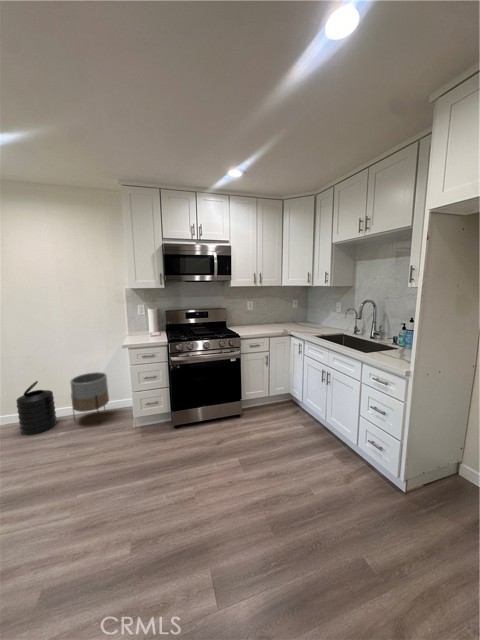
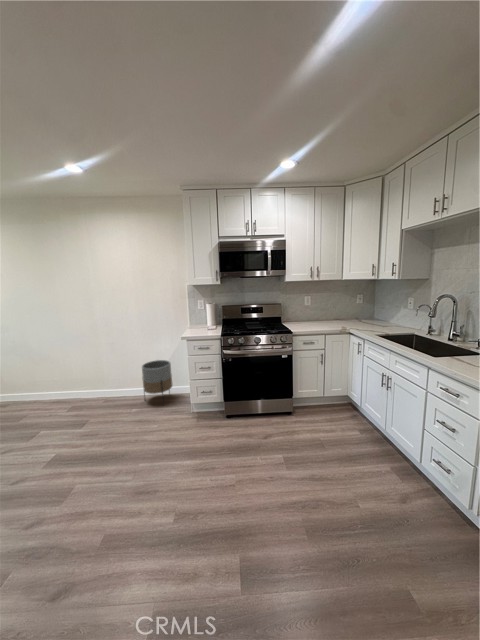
trash can: present [16,381,56,435] -> none [103,364,132,408]

